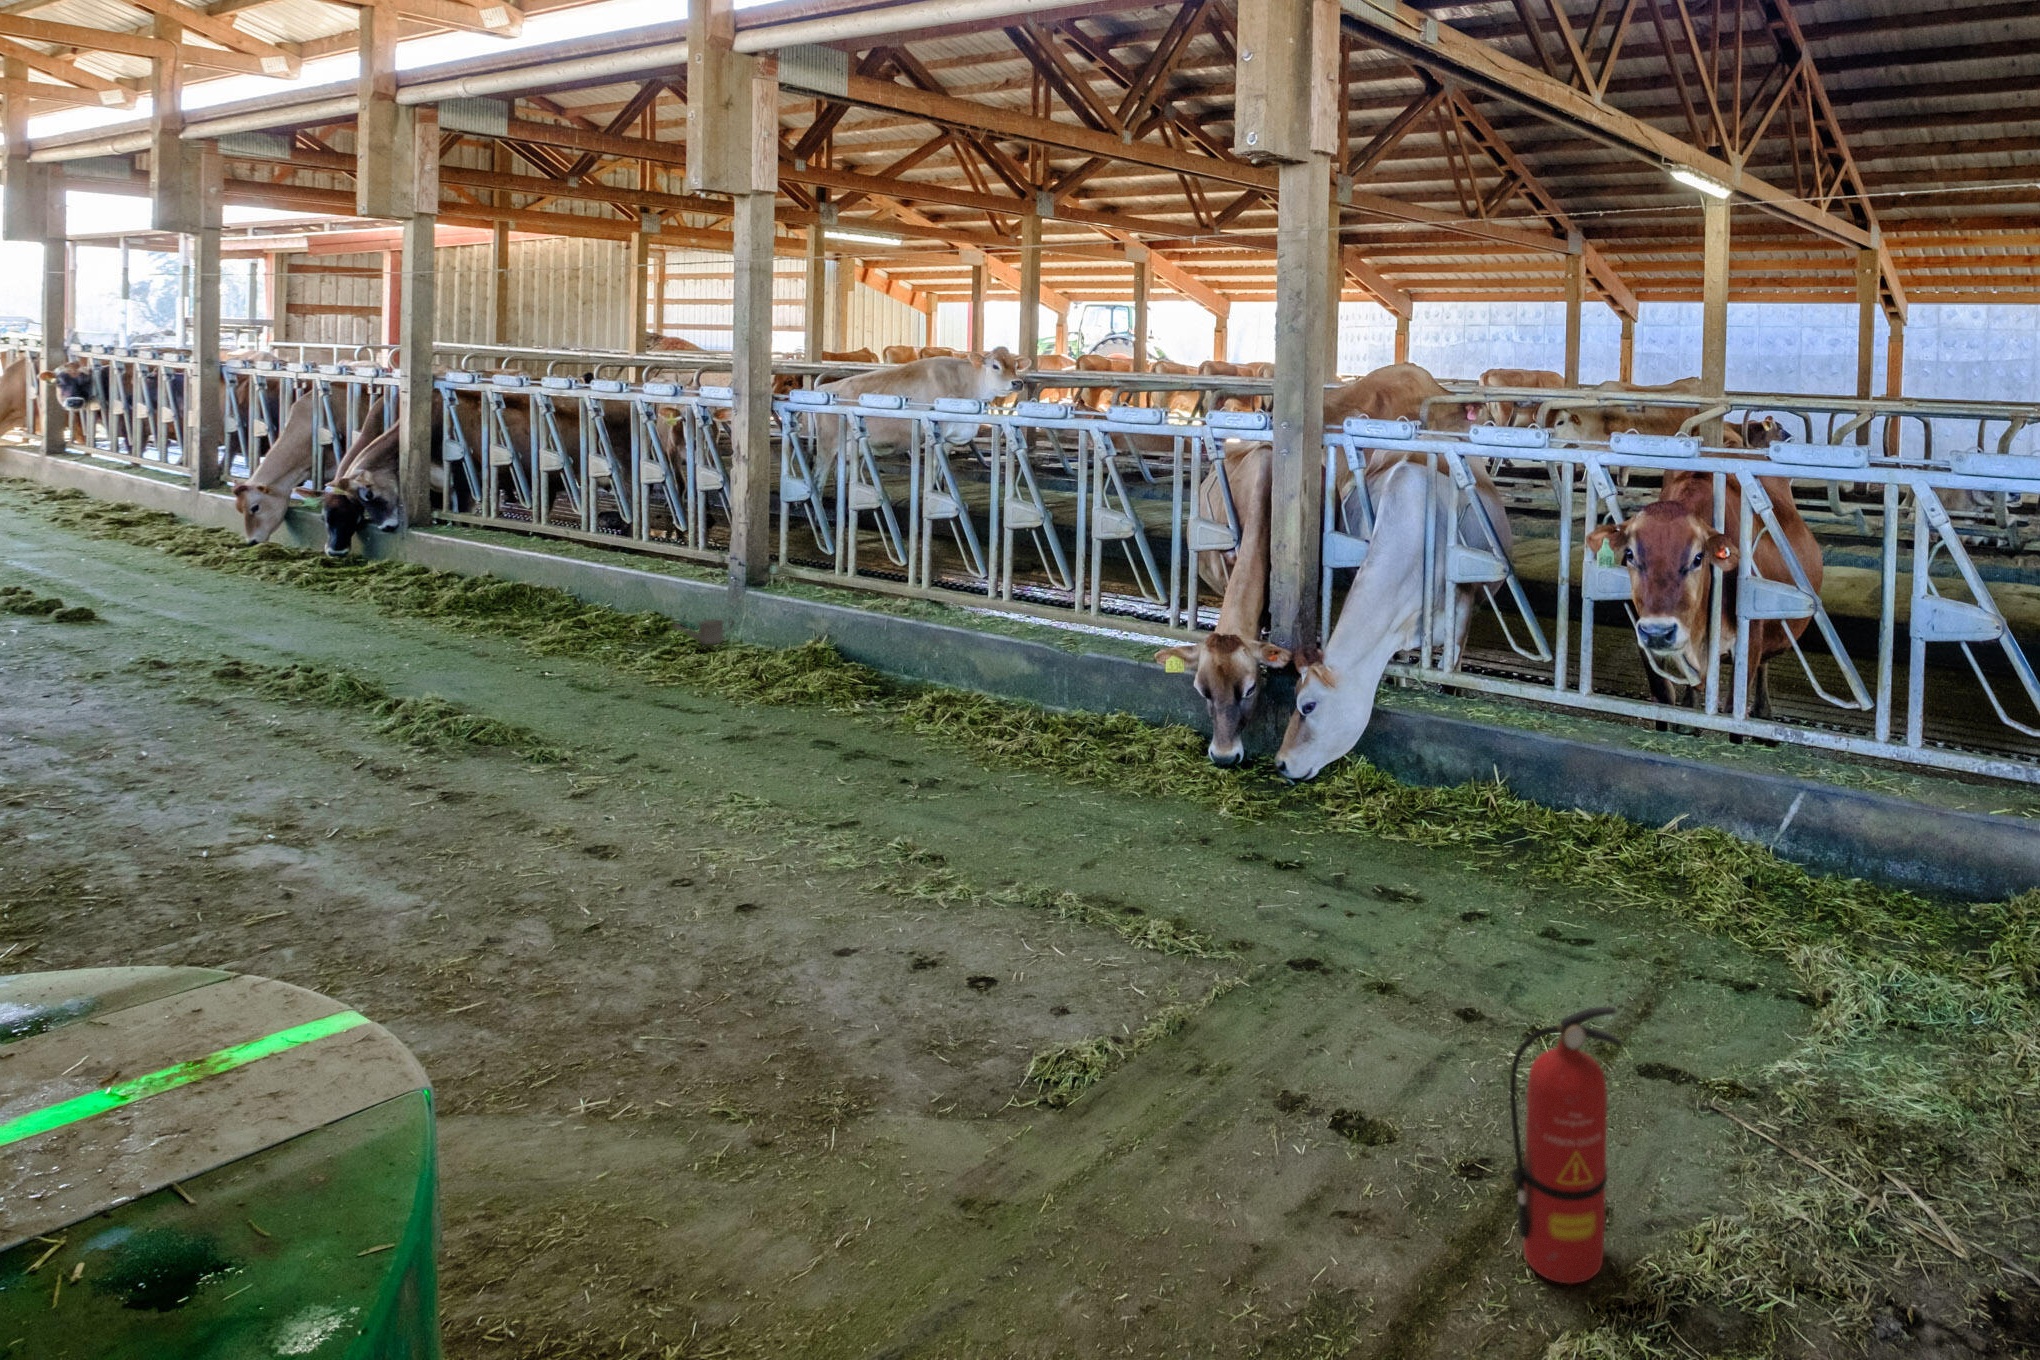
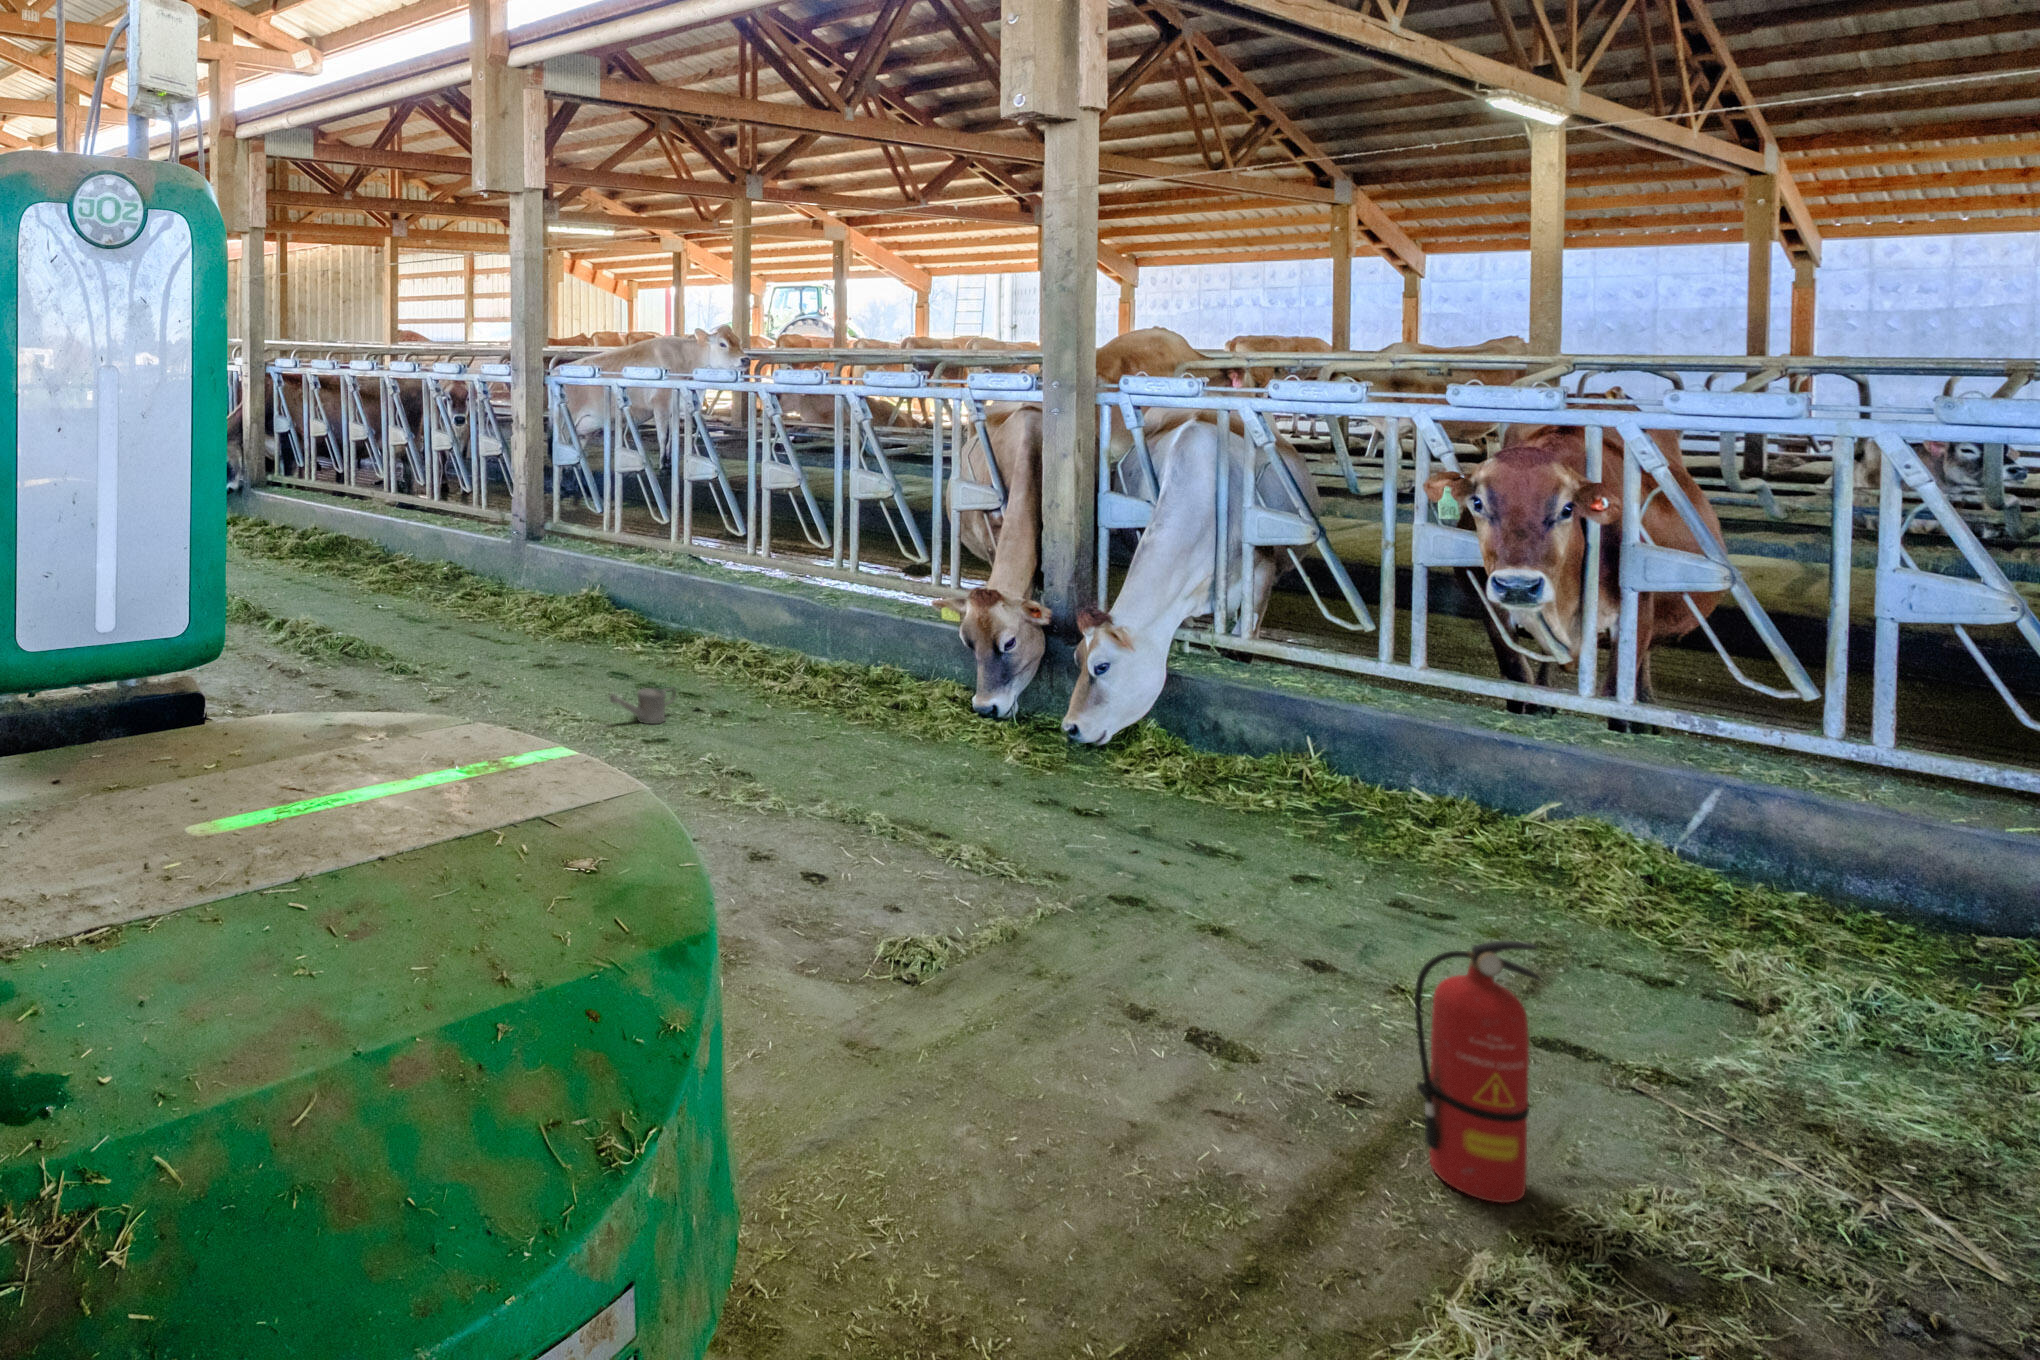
watering can: present [673,620,734,645] -> present [610,688,676,724]

